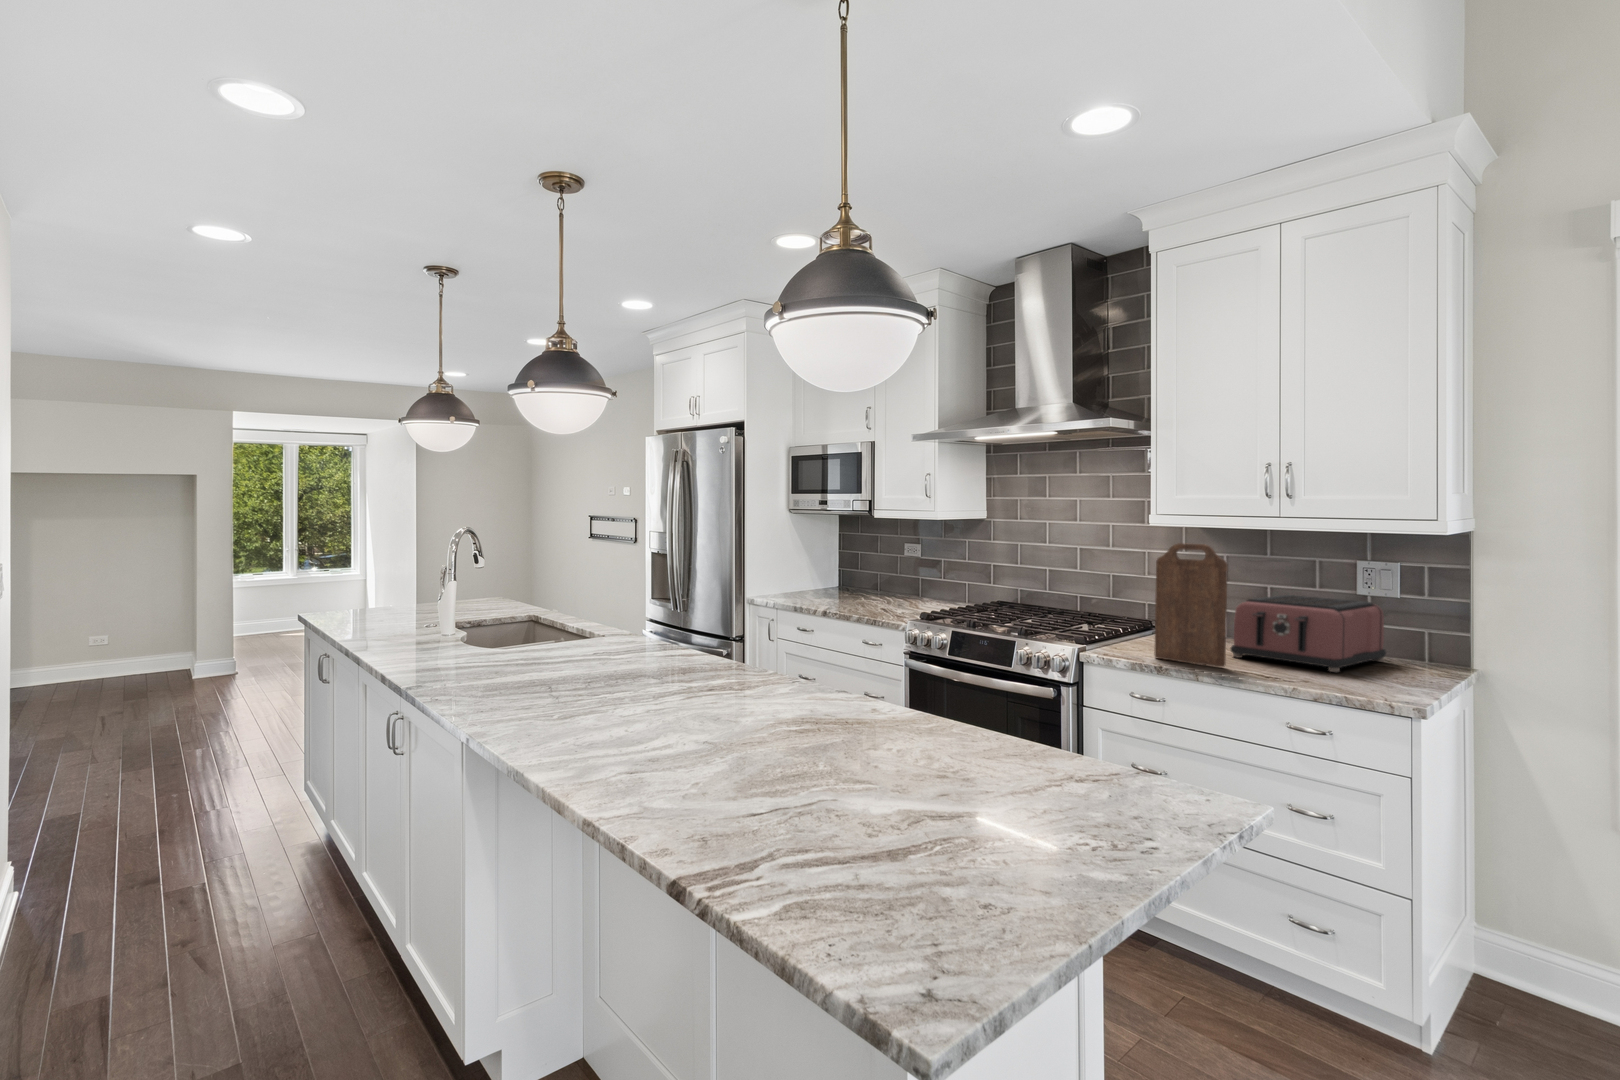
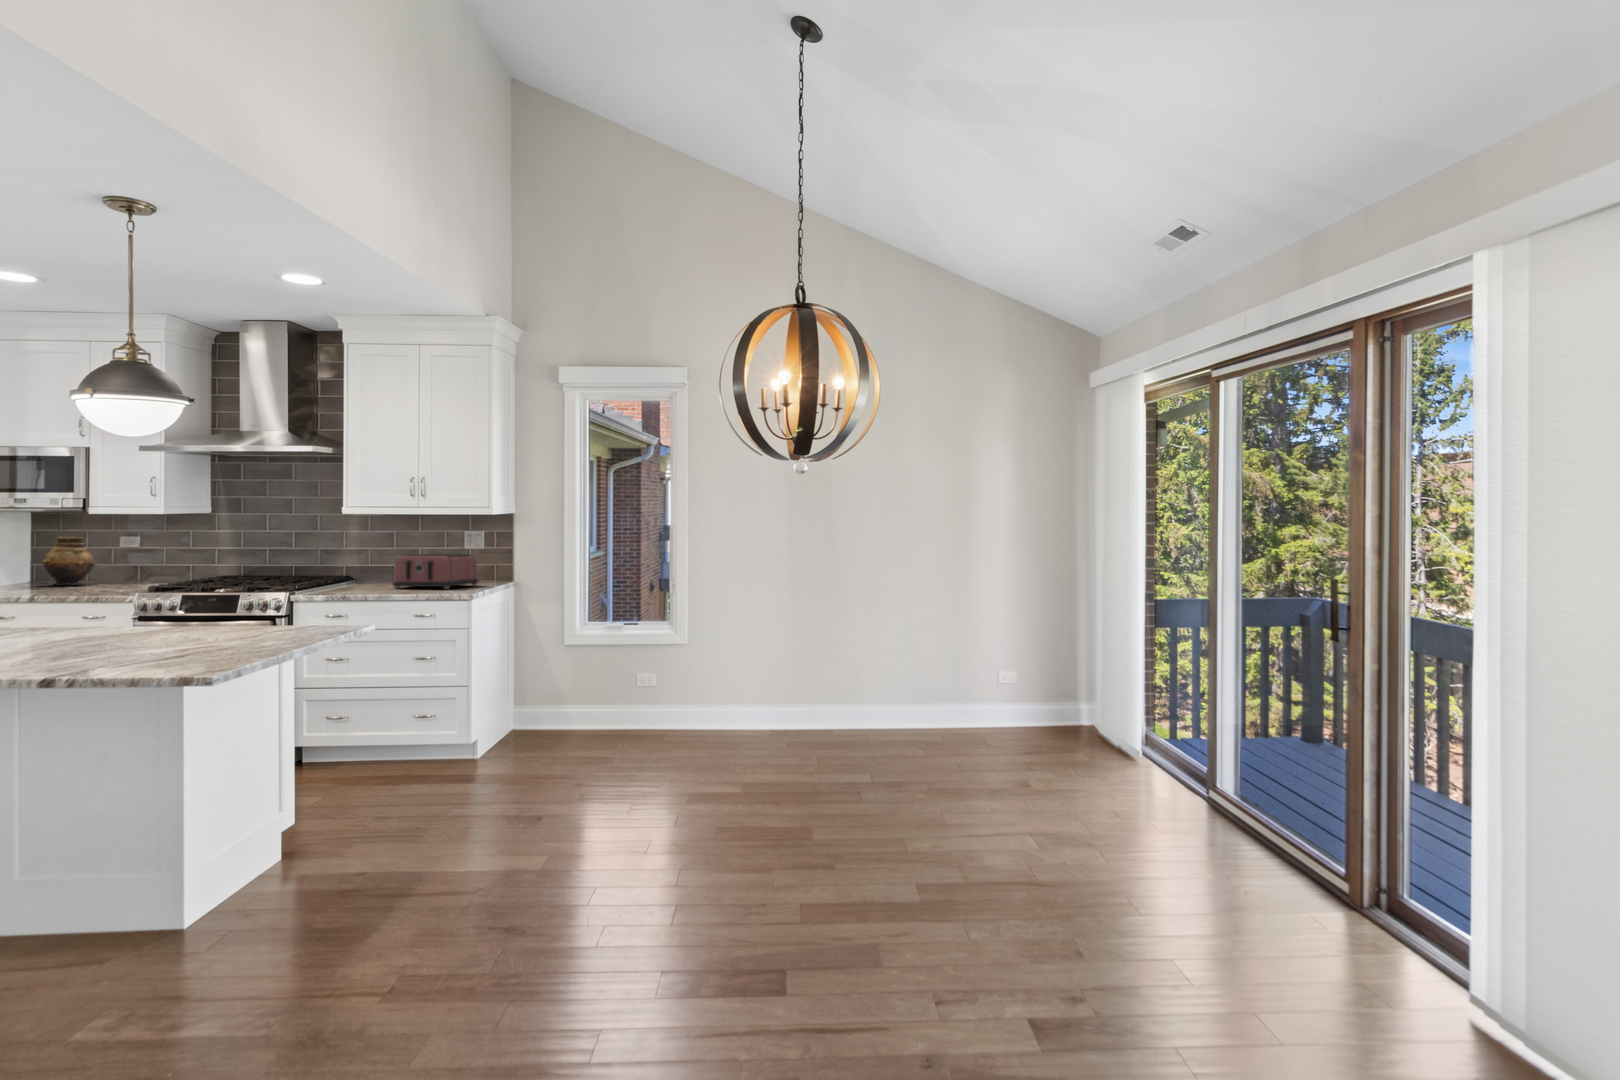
cutting board: present [1154,543,1228,667] -> none [343,521,386,591]
vase: none [835,547,879,602] -> present [43,537,95,585]

